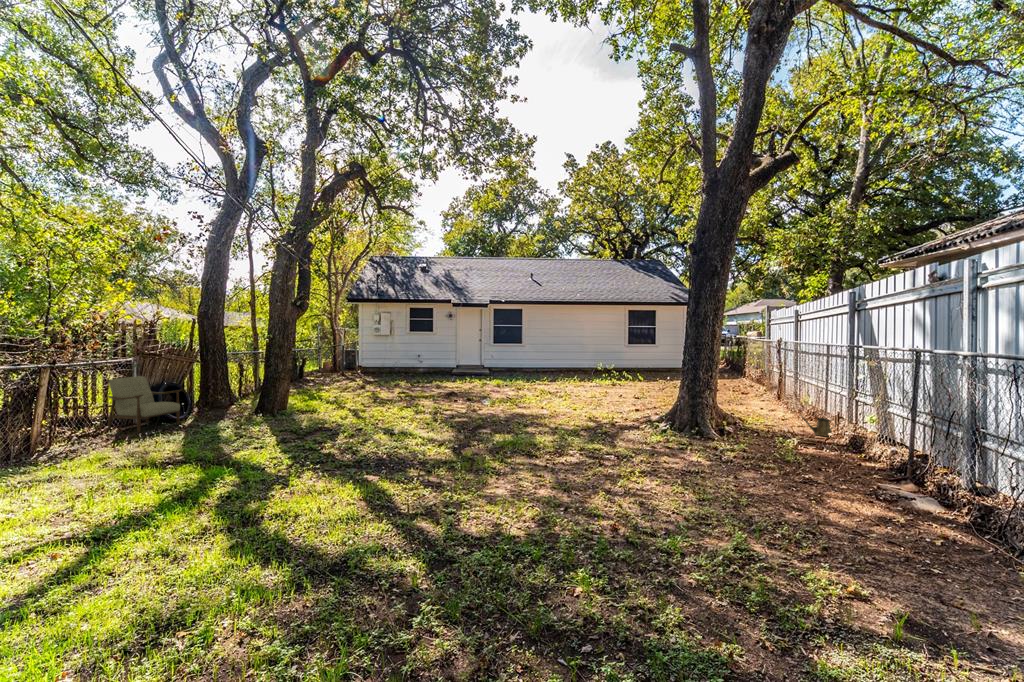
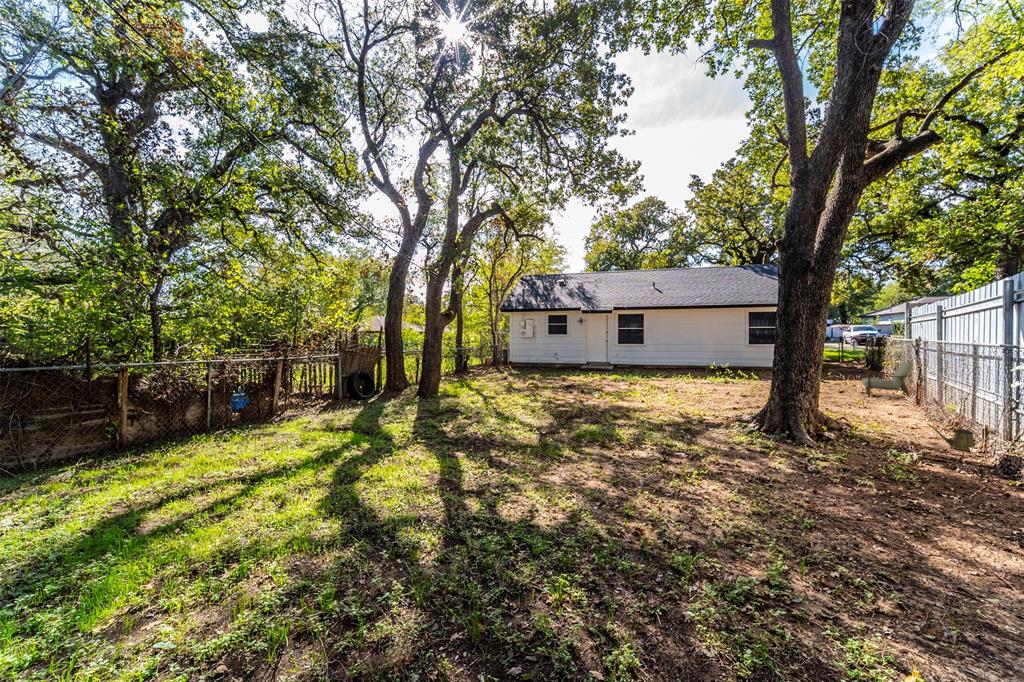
chair: present [107,376,181,433] -> present [862,363,912,397]

